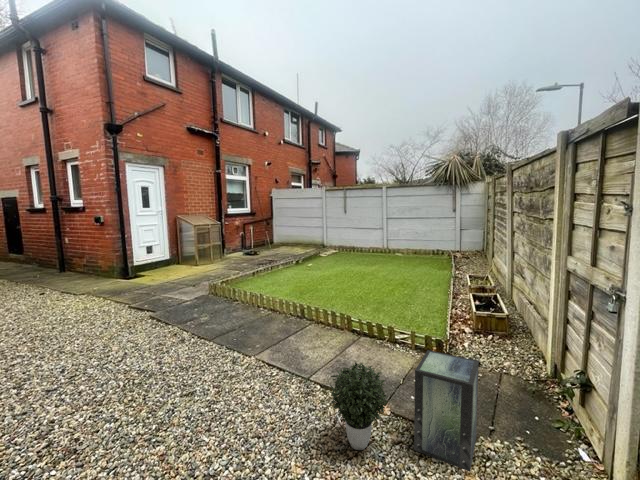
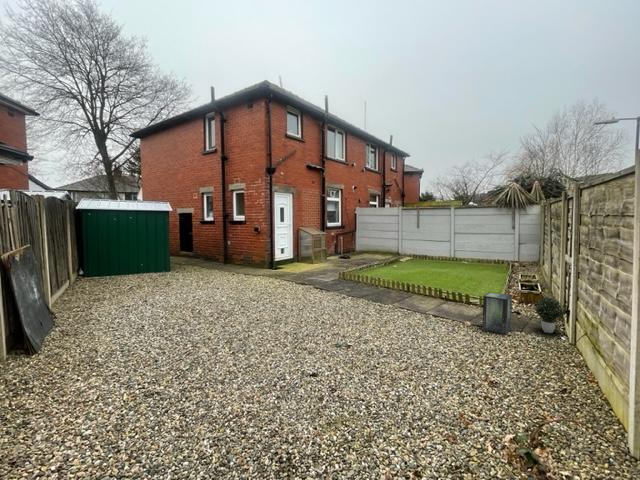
potted plant: present [330,362,387,450] -> present [535,297,564,333]

